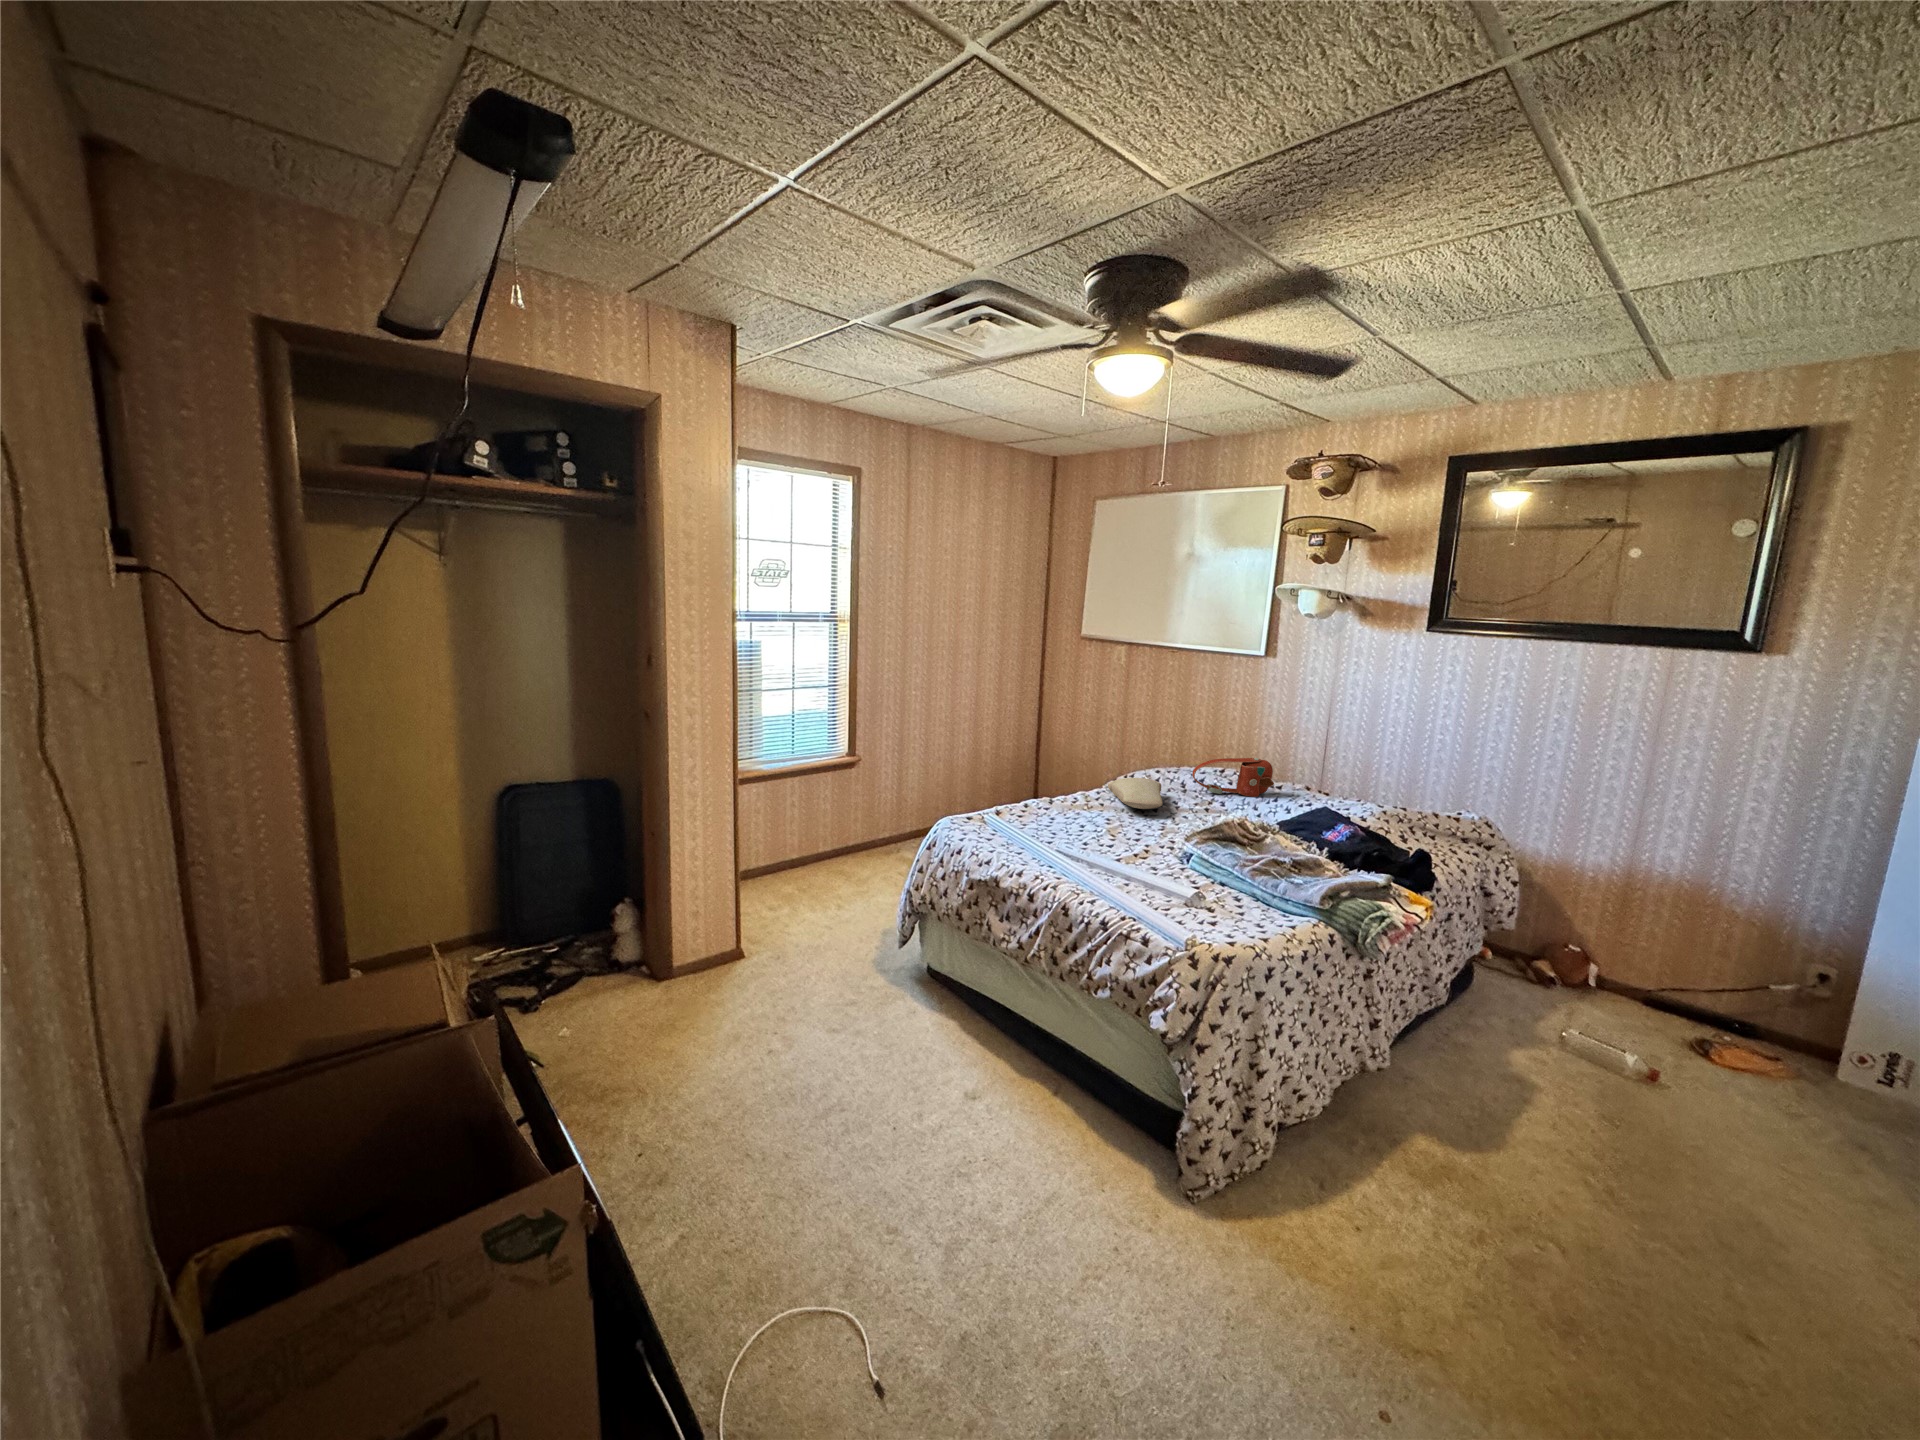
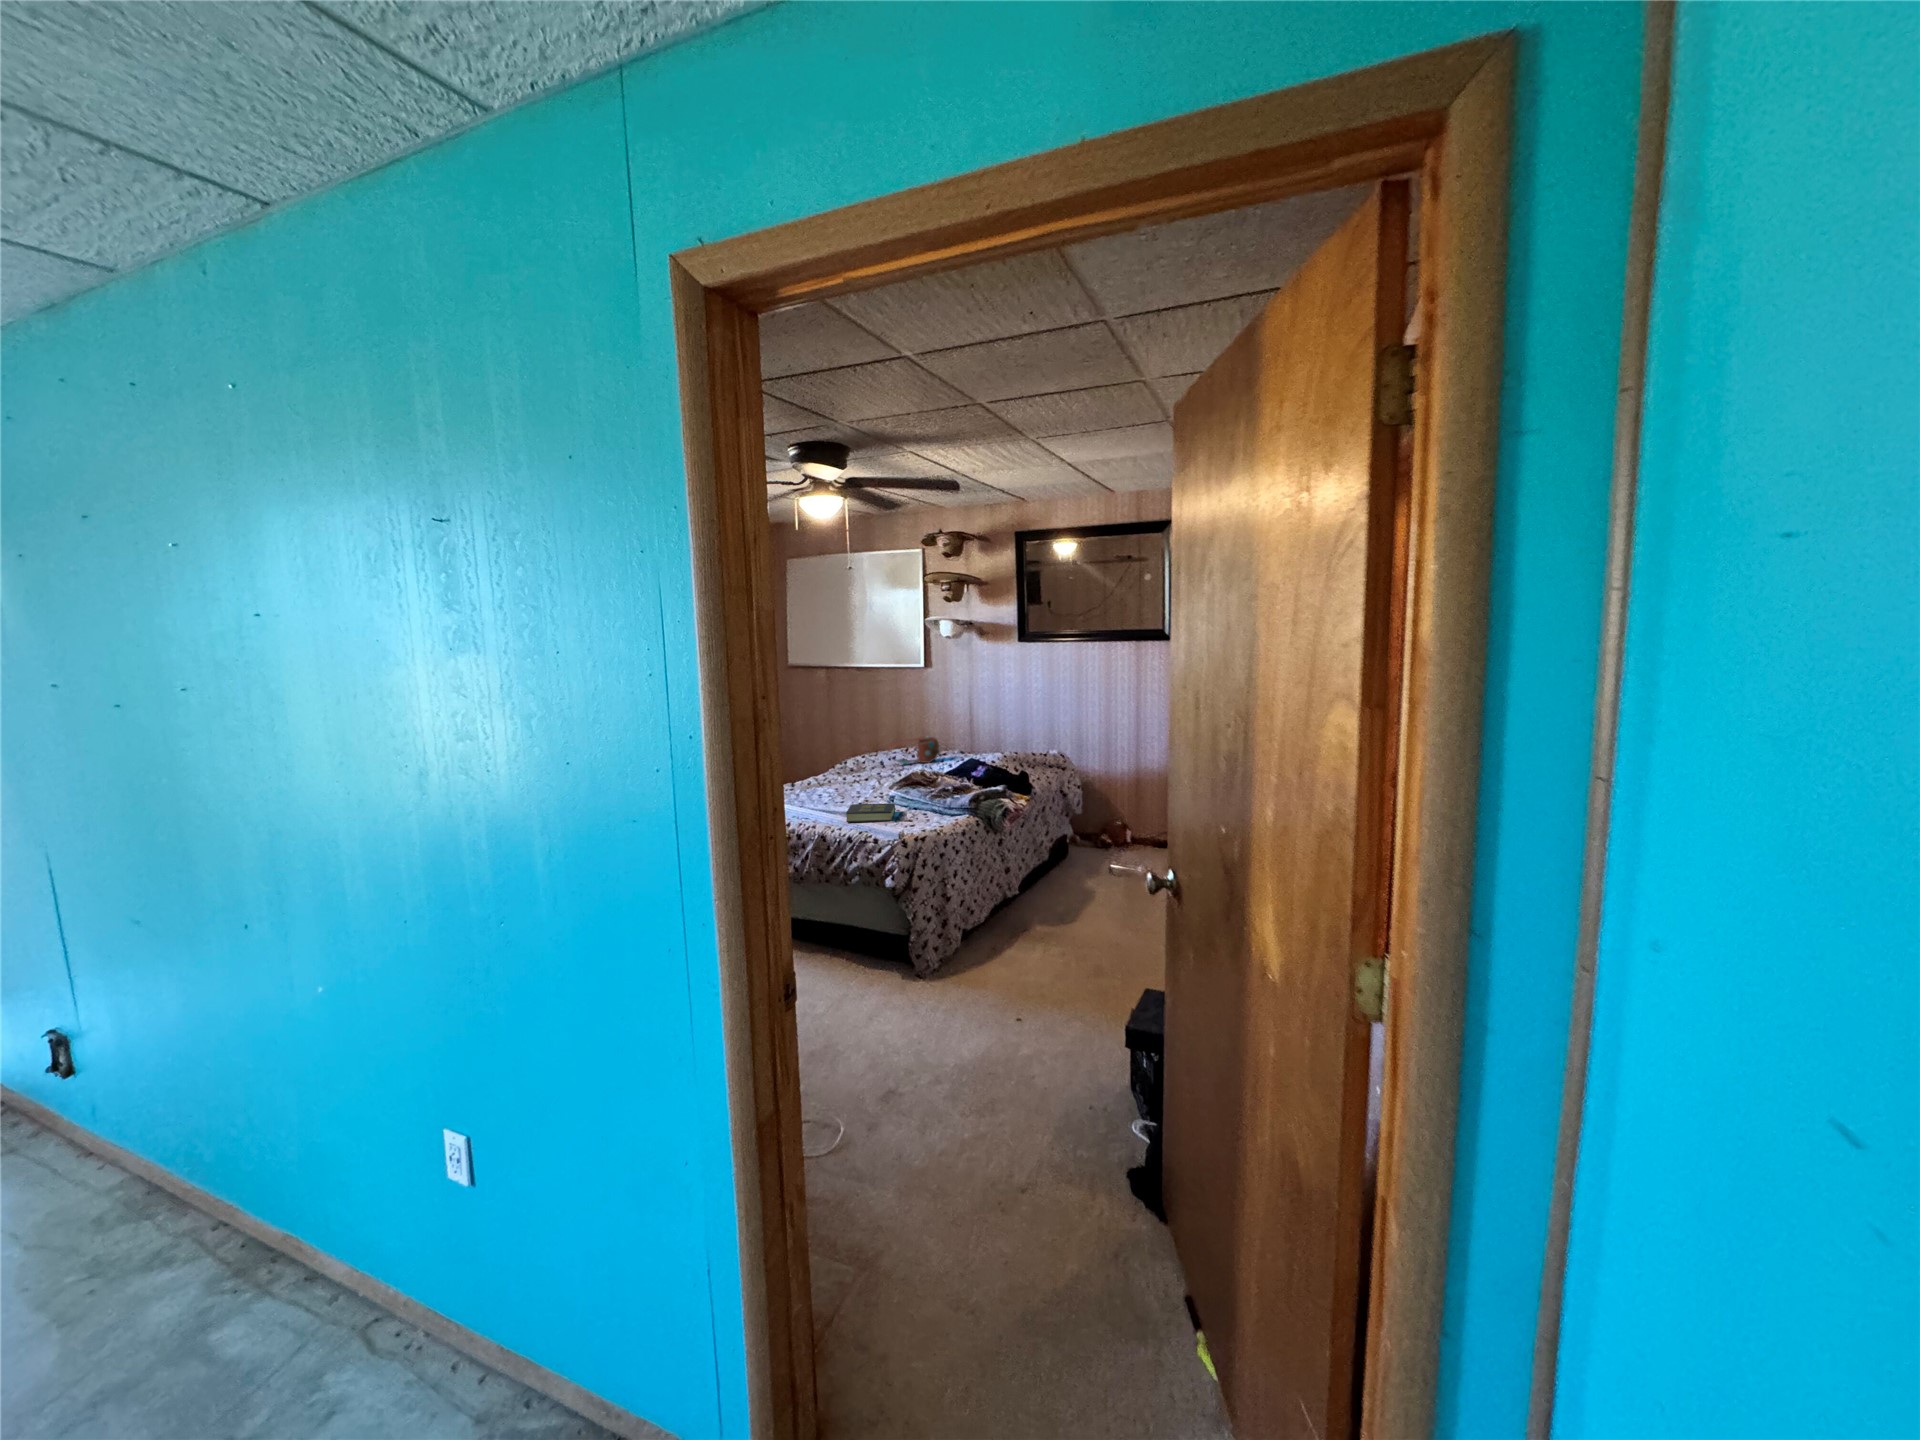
pillow: present [1108,778,1163,809] -> none [832,761,871,780]
hardback book: none [1105,858,1189,903] -> present [846,803,895,822]

